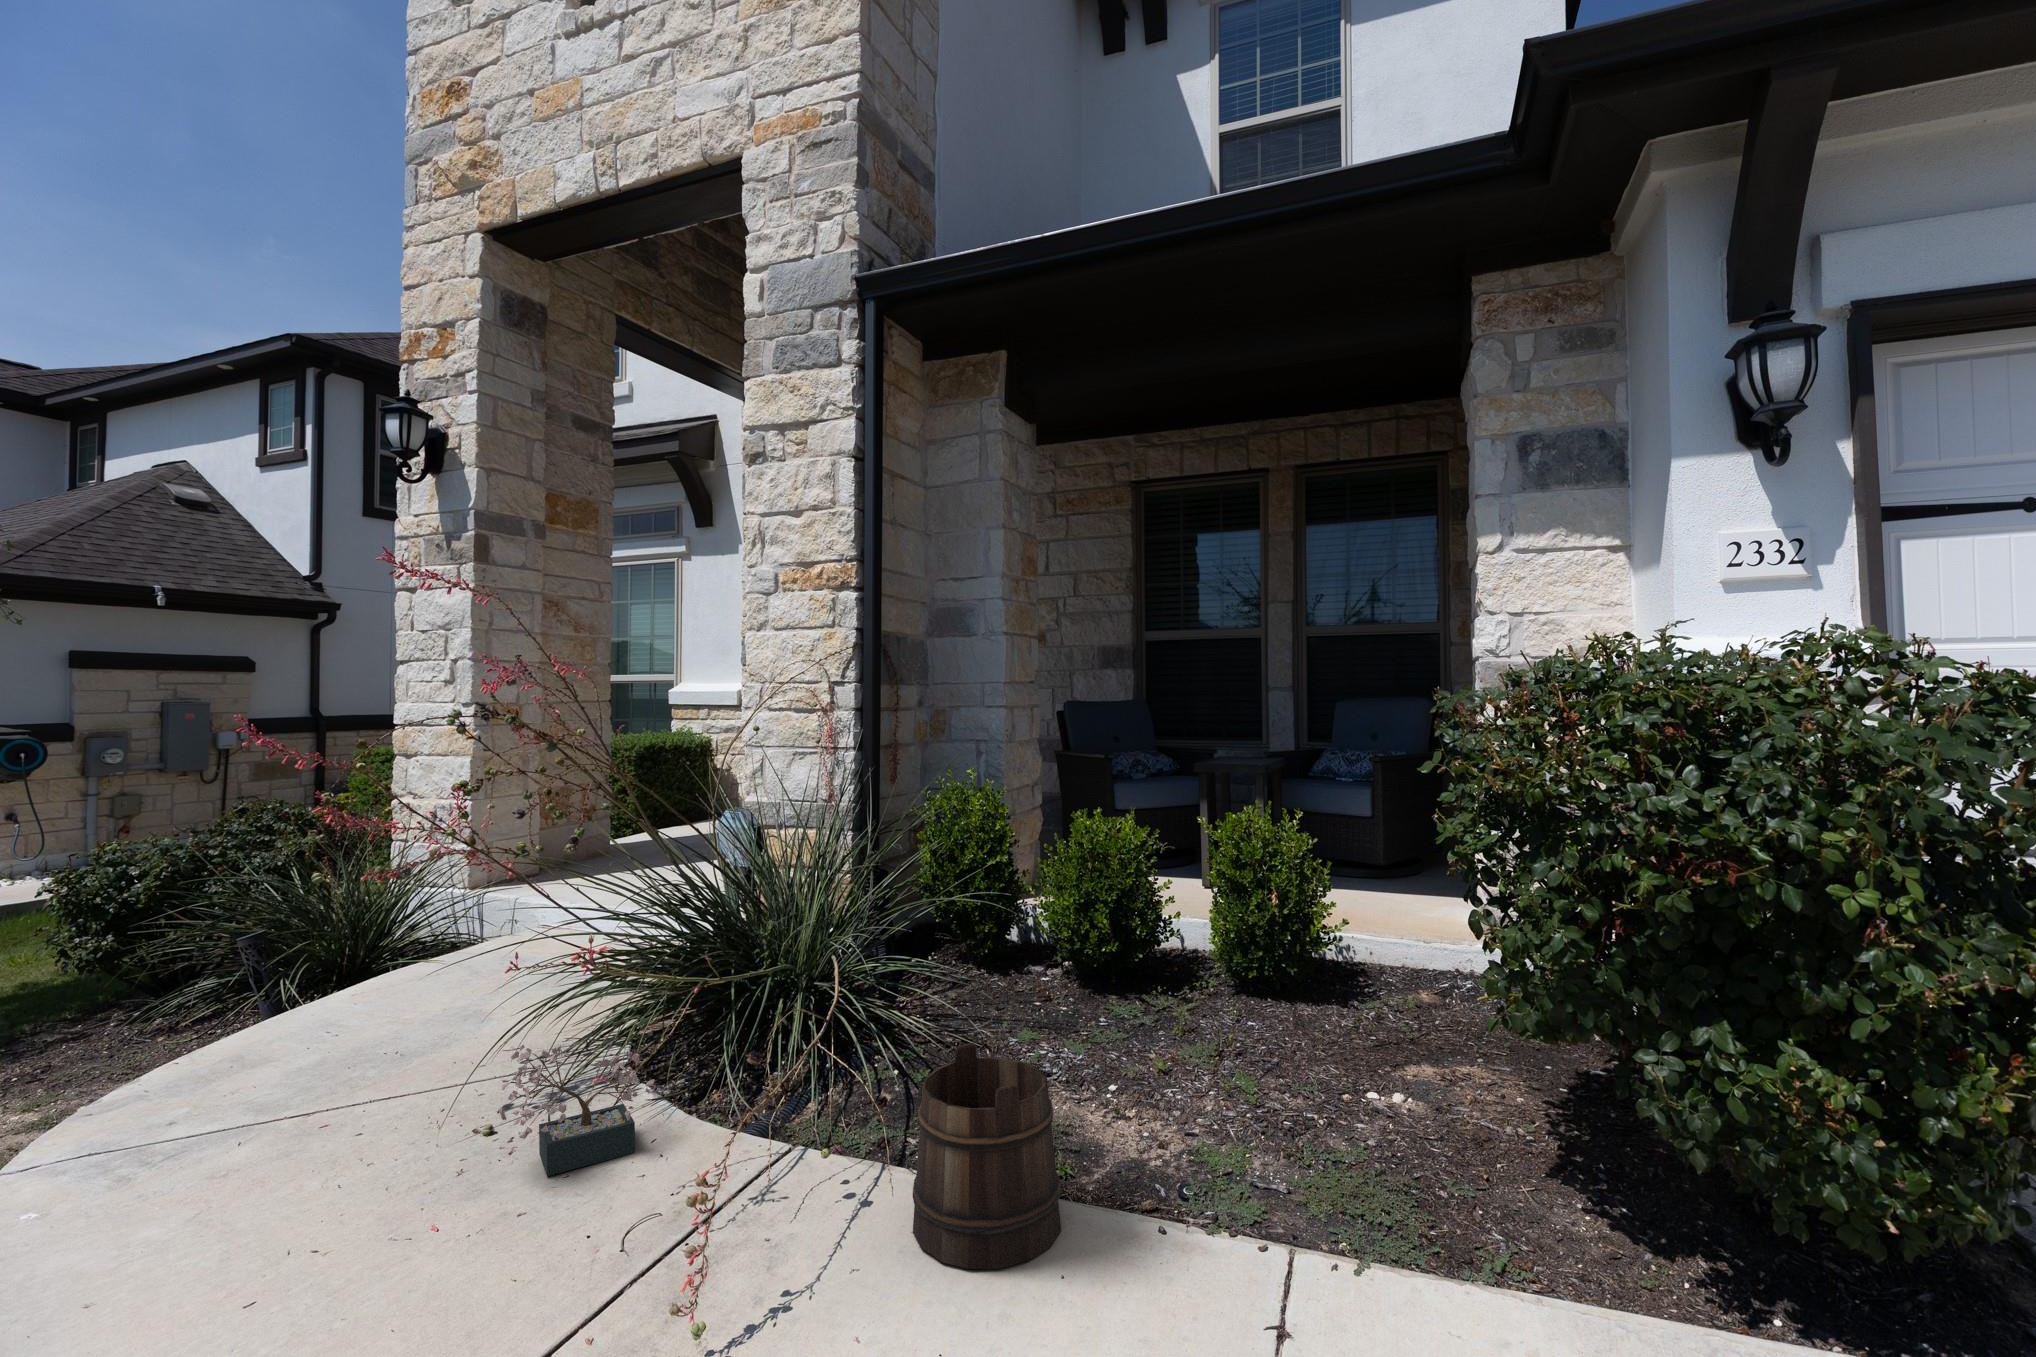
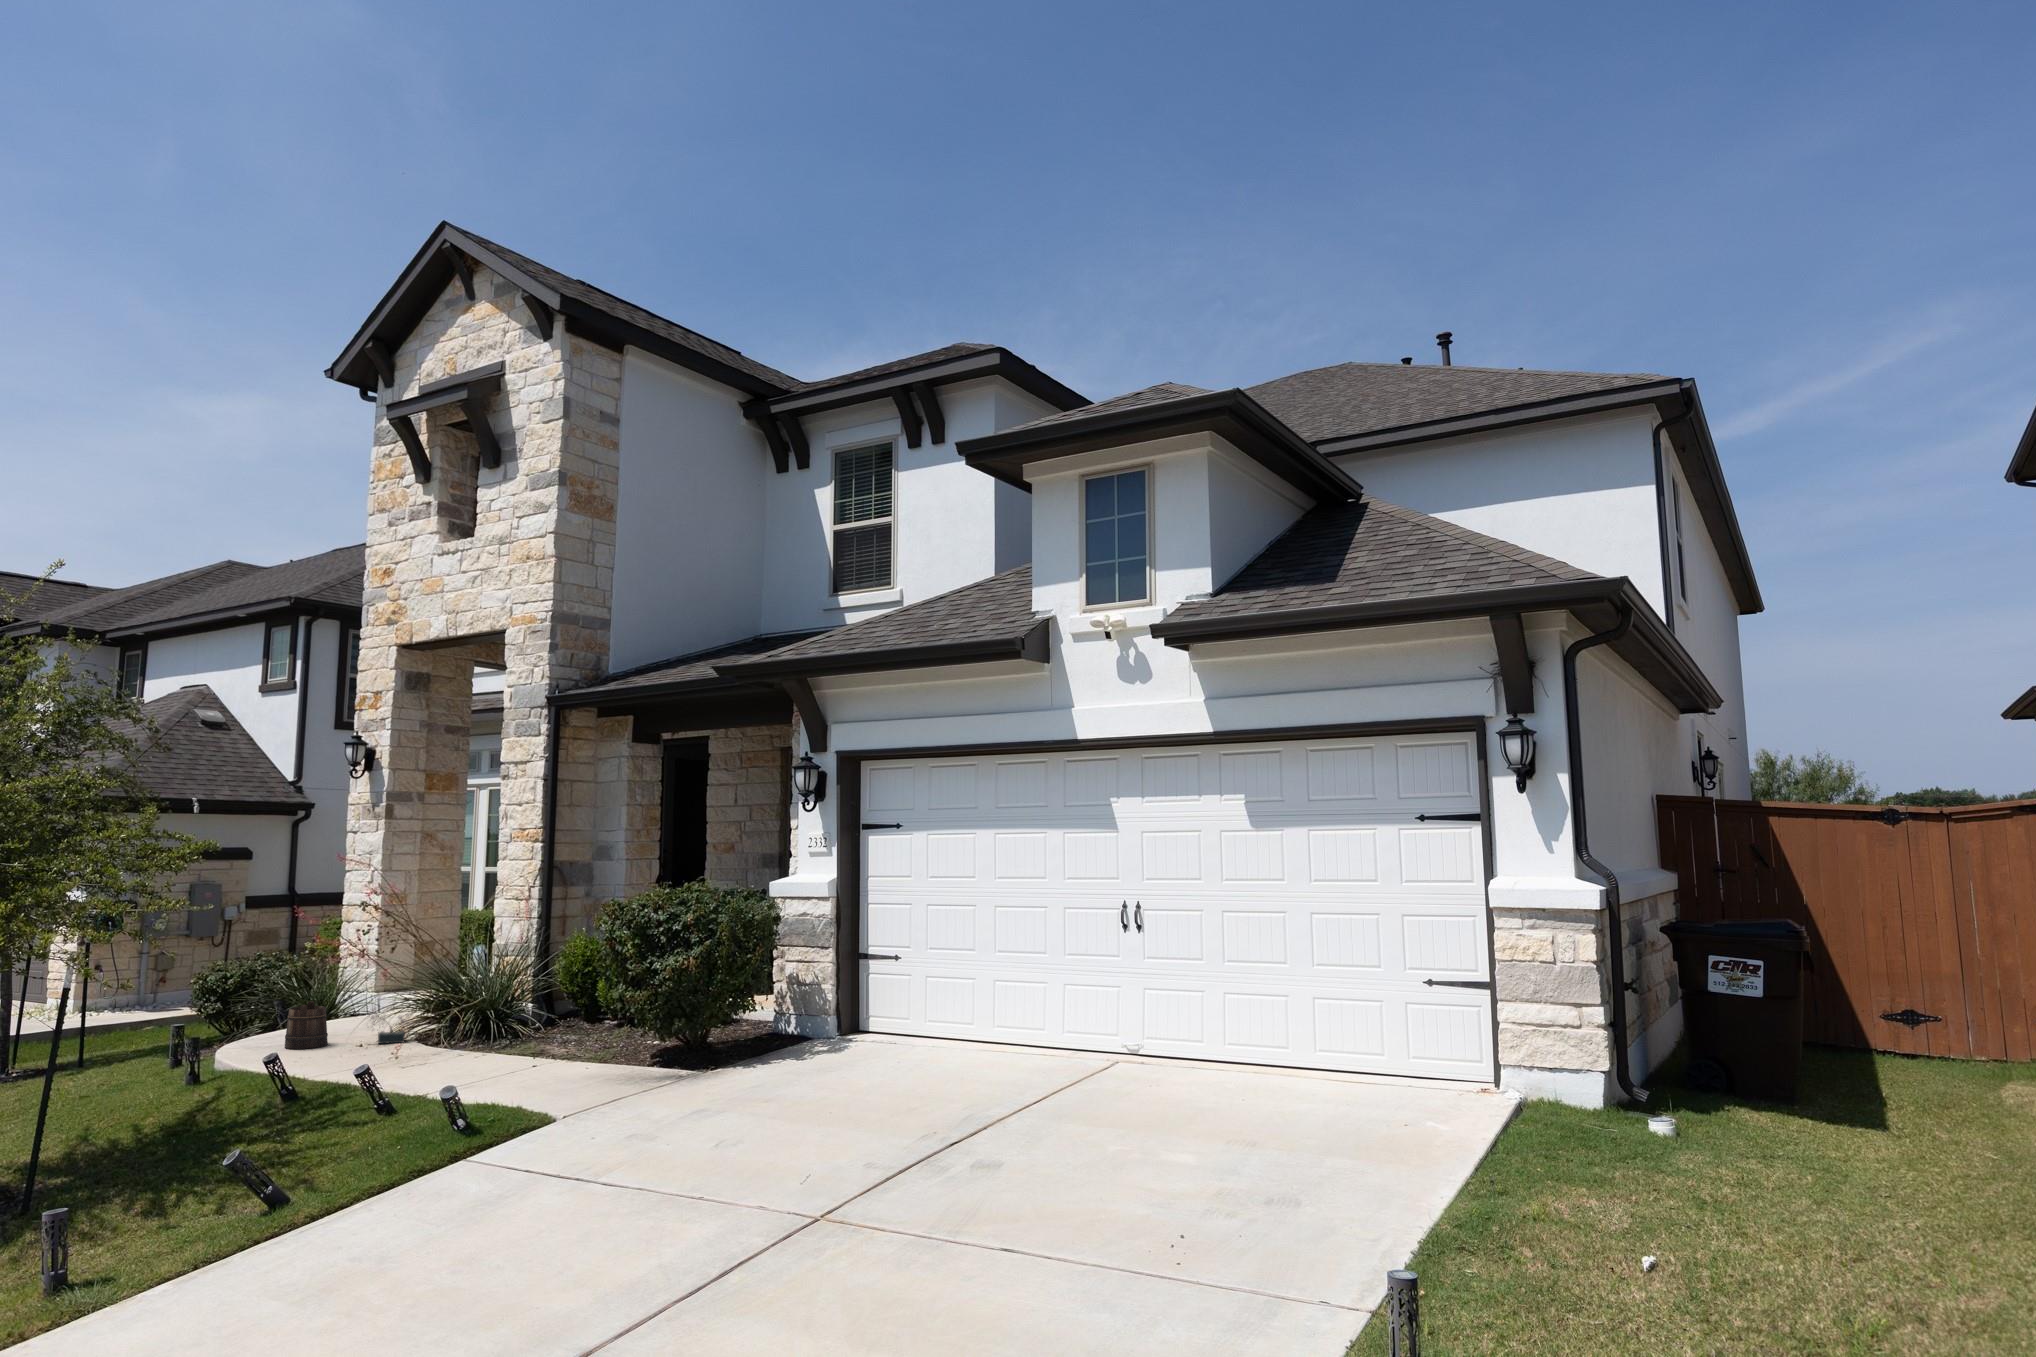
bucket: present [913,1043,1061,1269] -> present [285,1001,328,1049]

